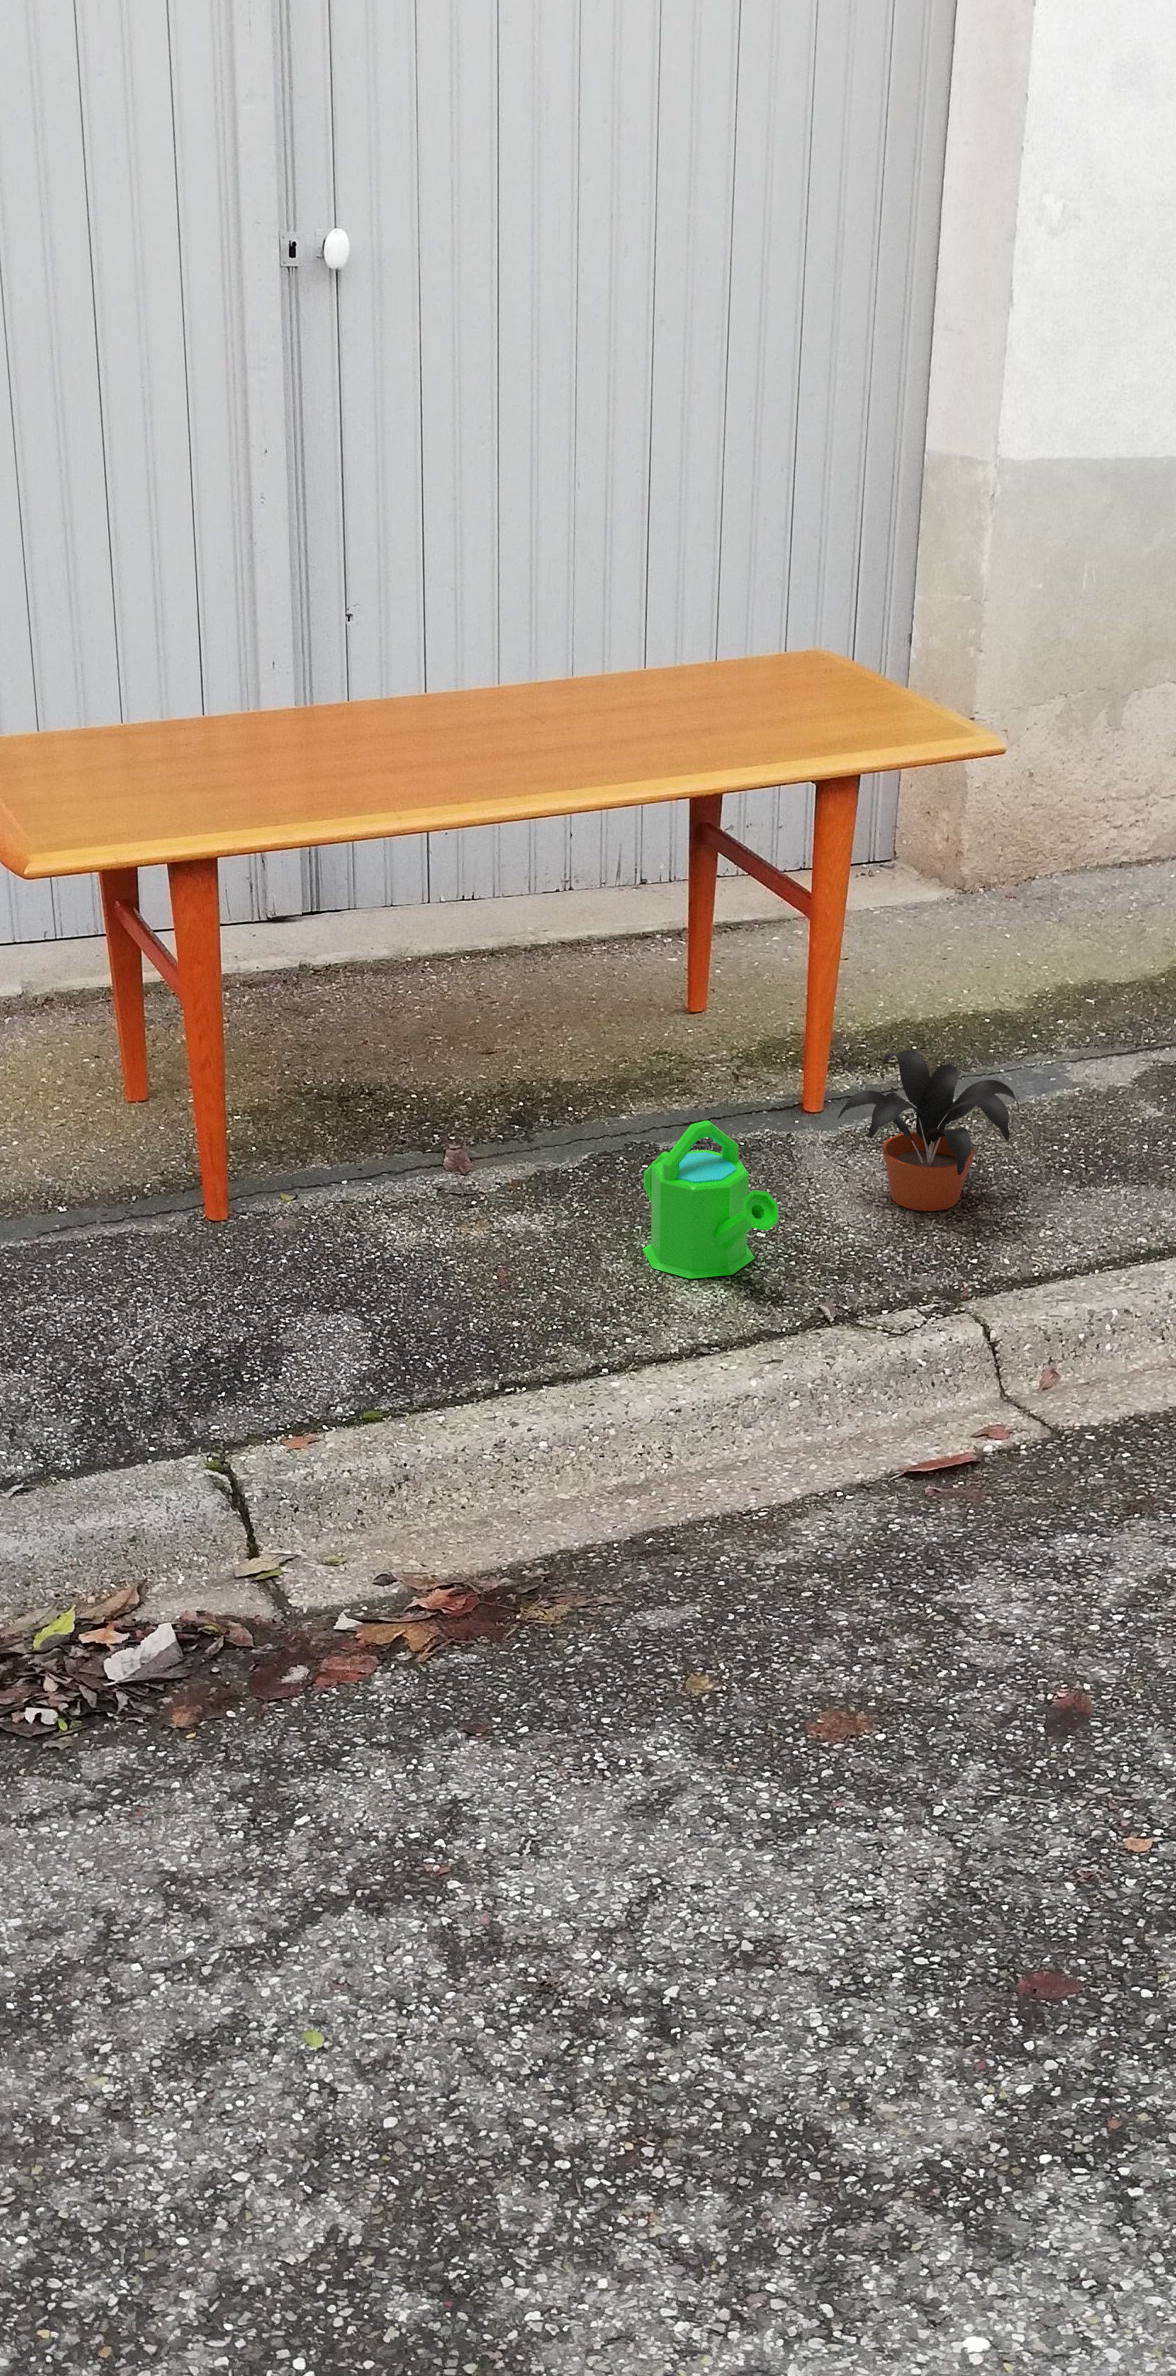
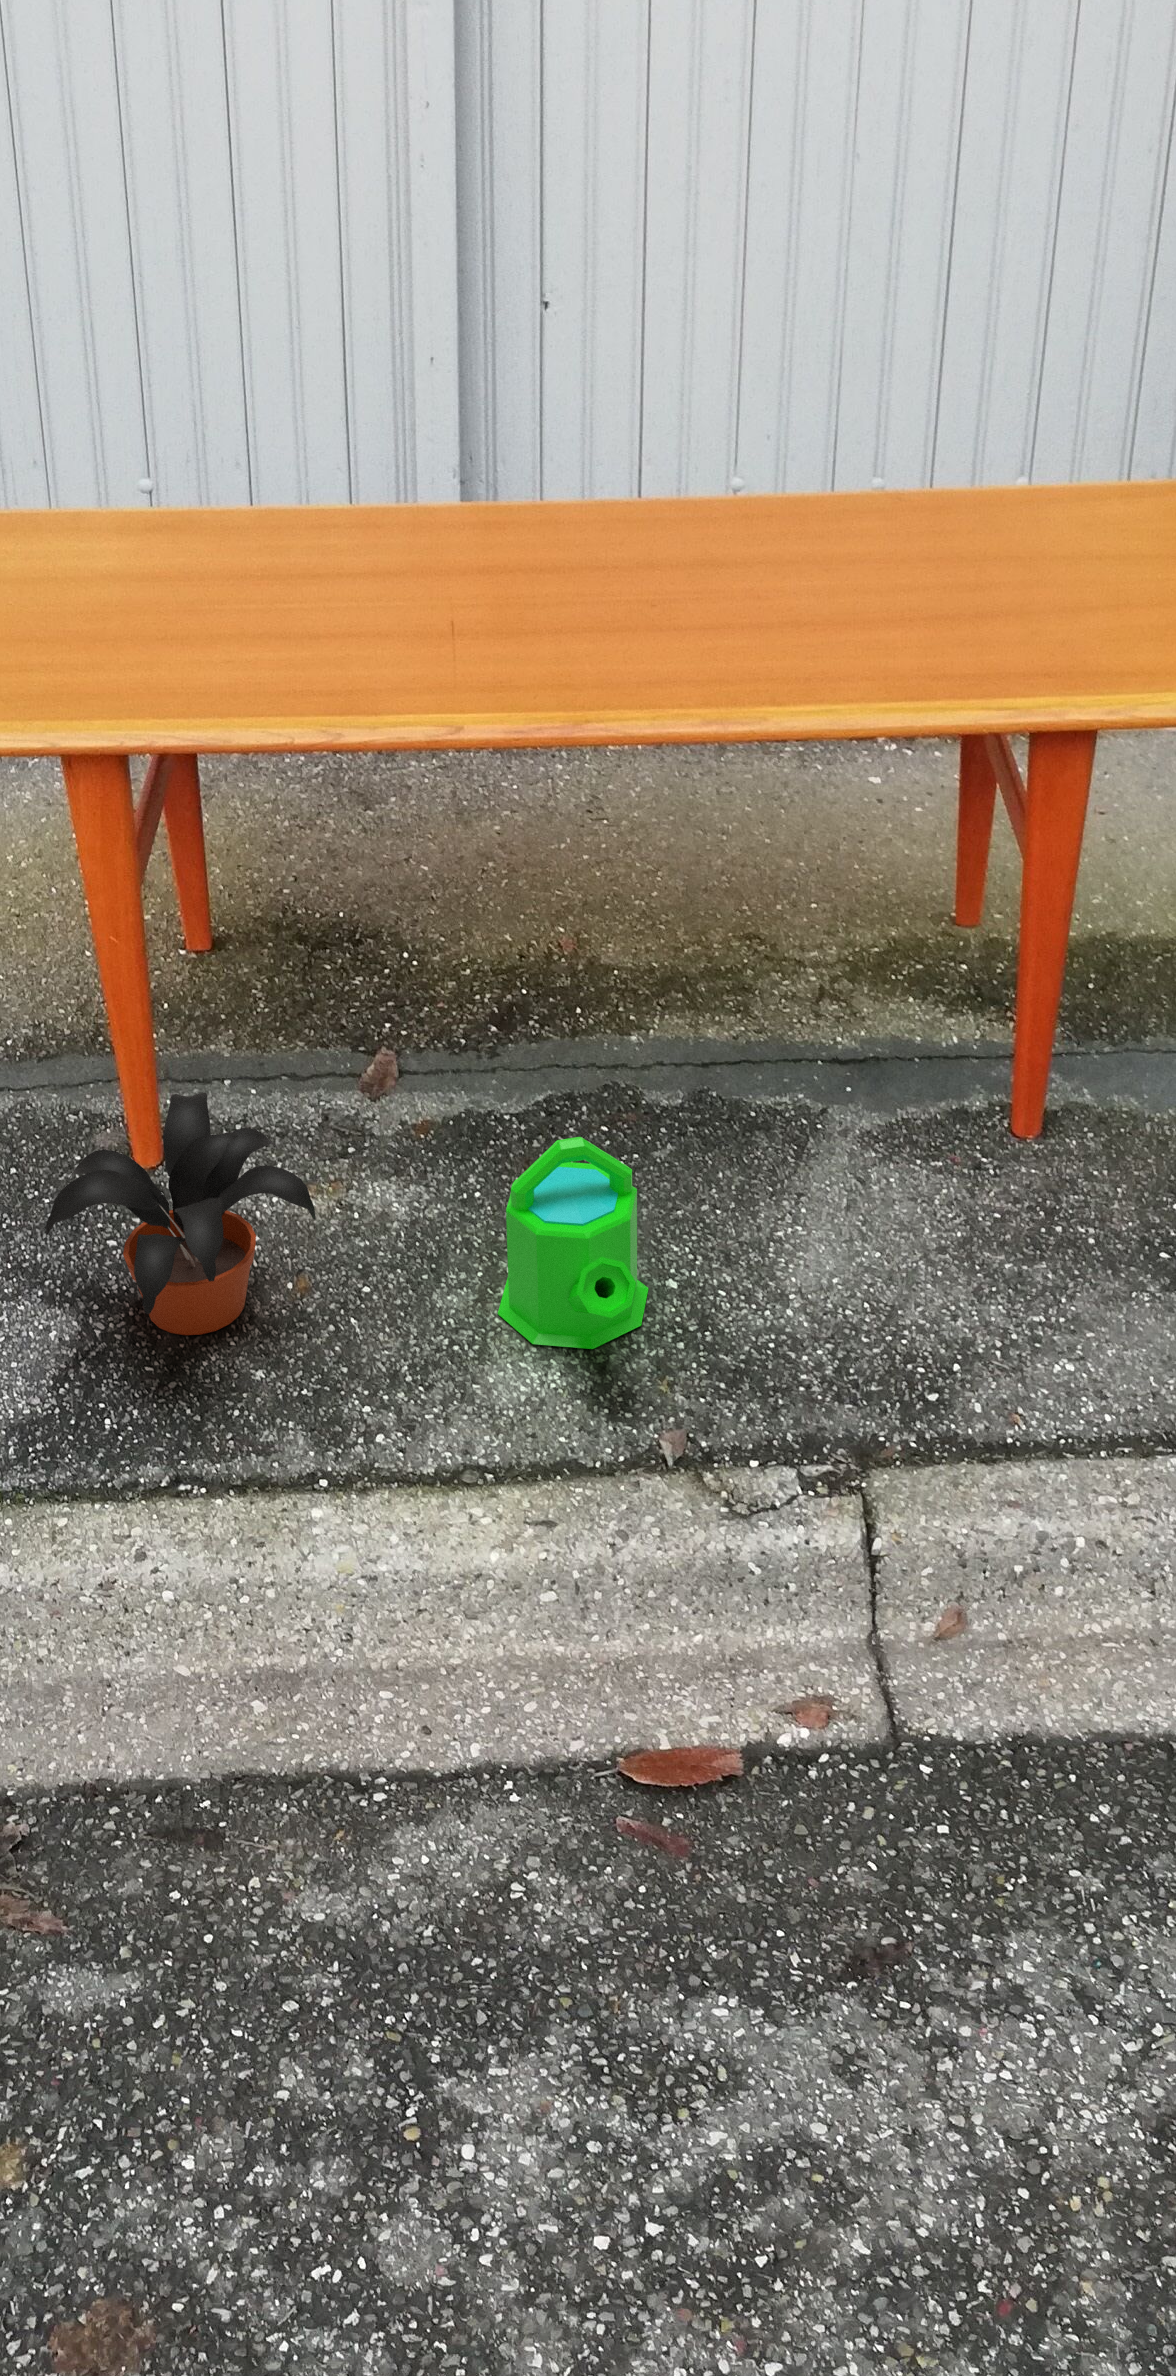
potted plant: present [838,1050,1019,1211] -> present [46,1092,316,1335]

